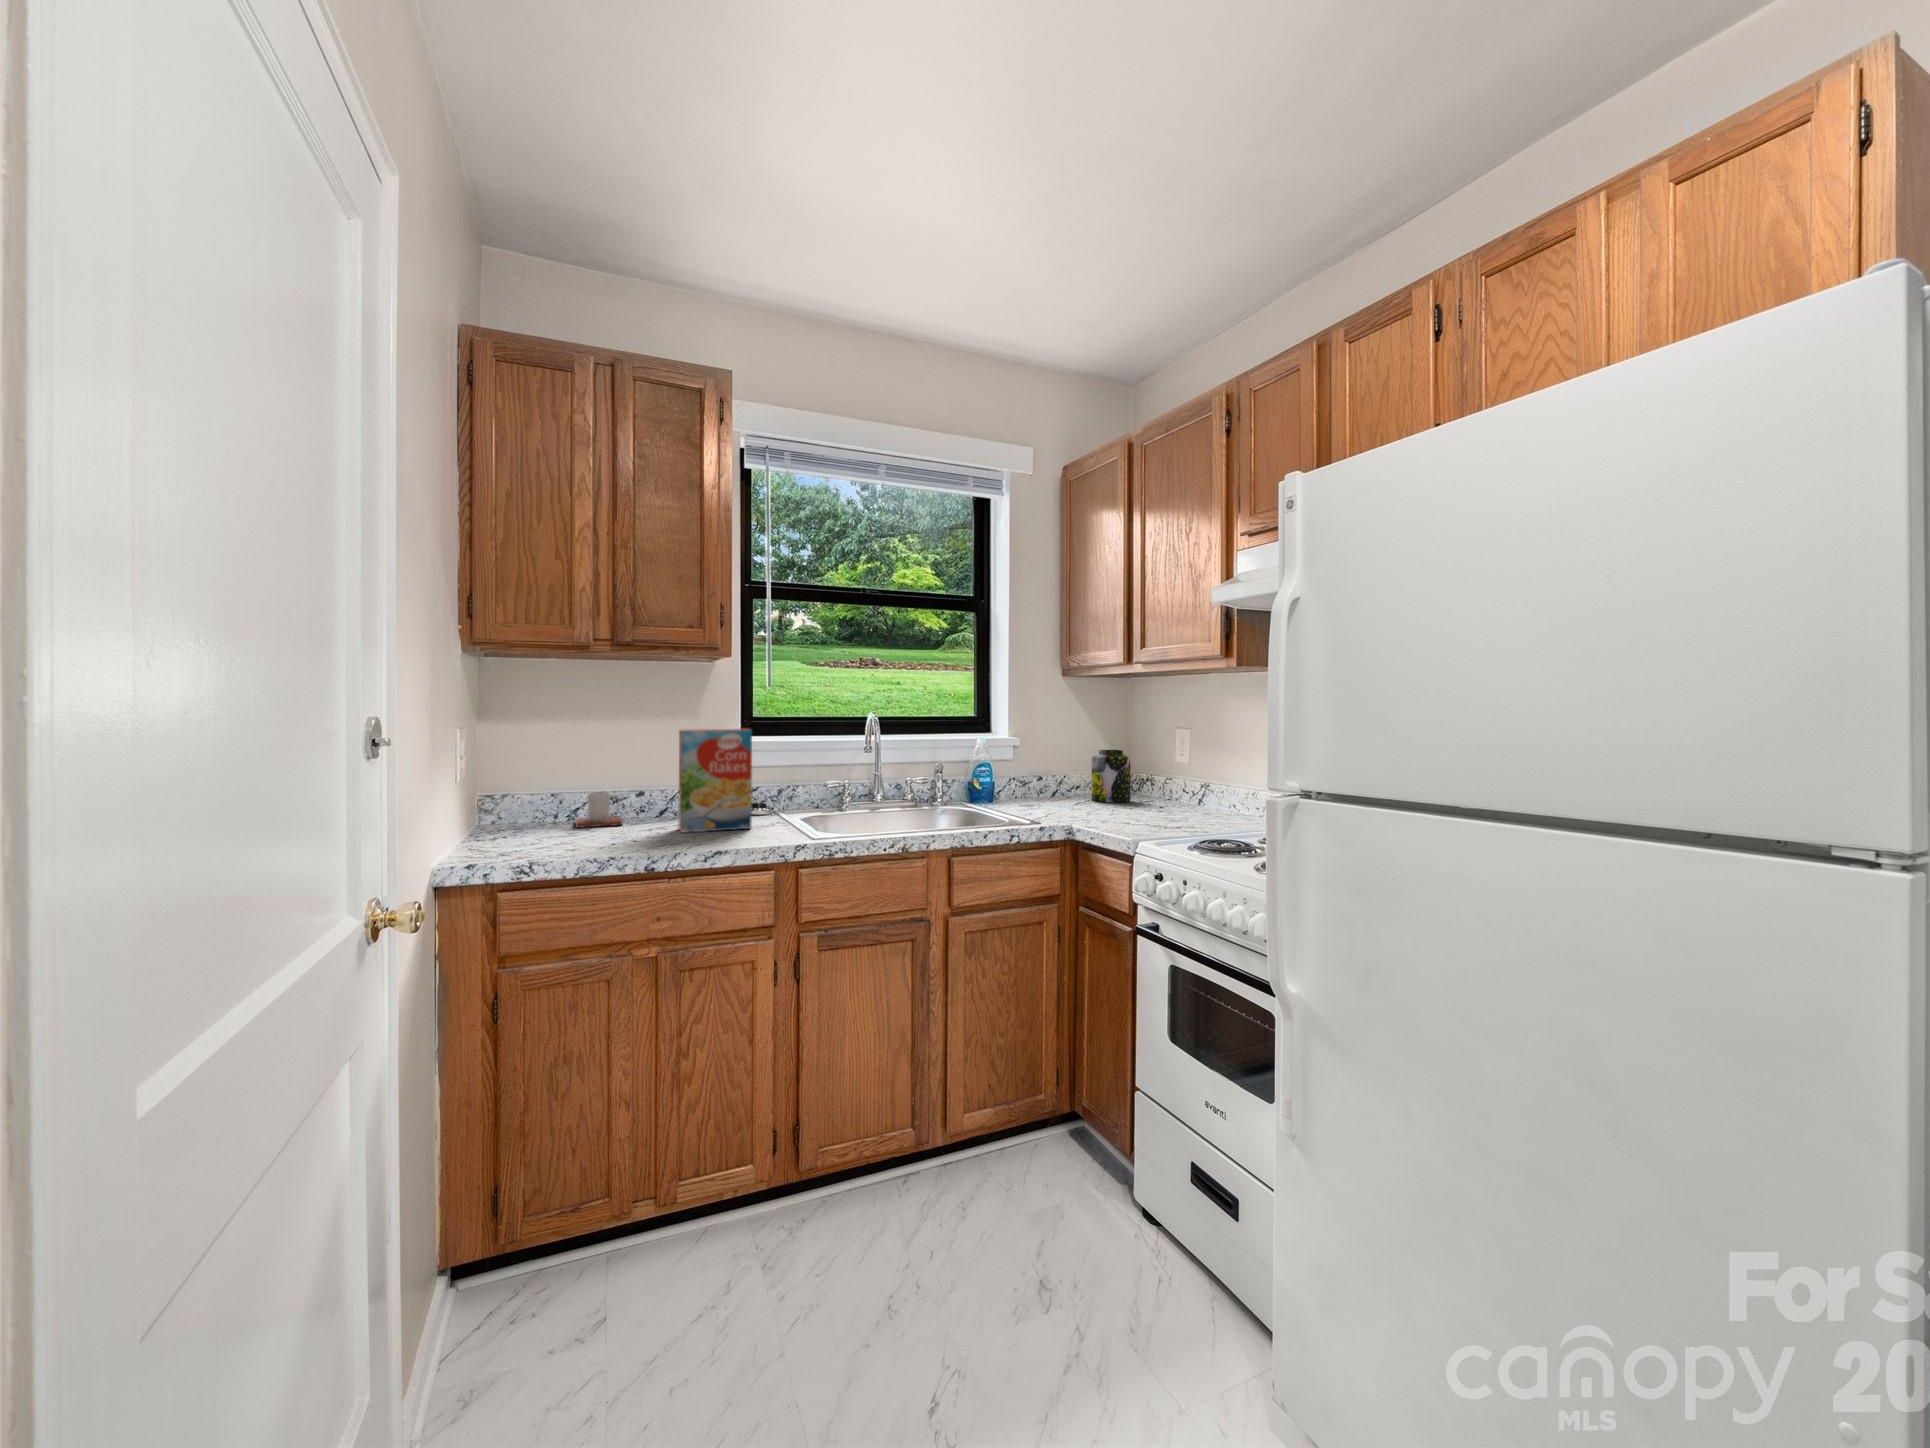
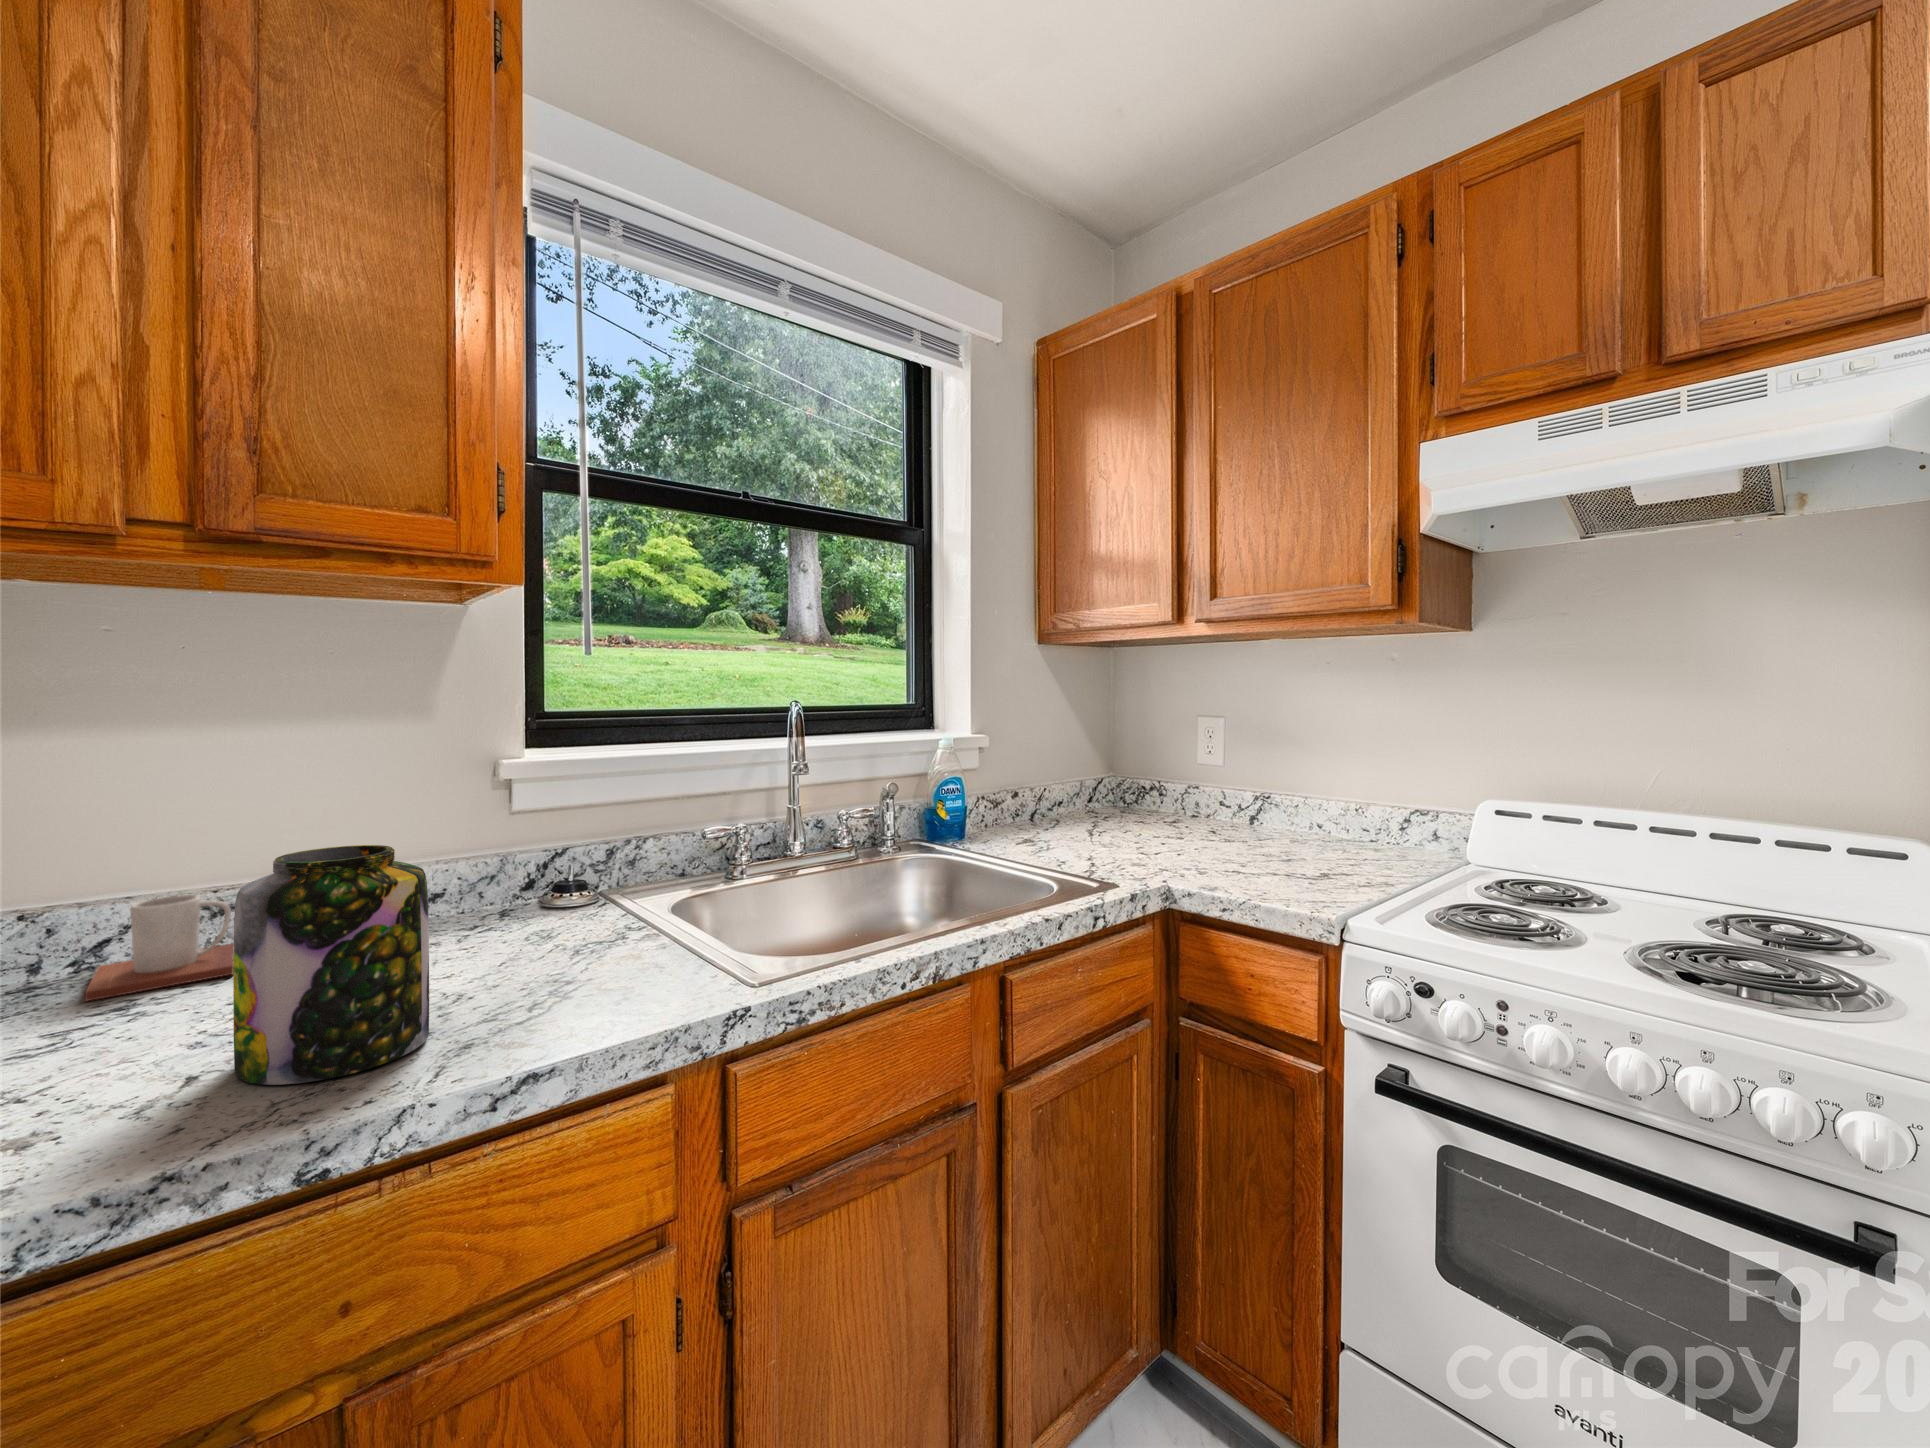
cereal box: present [678,729,752,833] -> none [391,739,578,992]
jar: present [1091,750,1131,802] -> present [233,845,429,1085]

